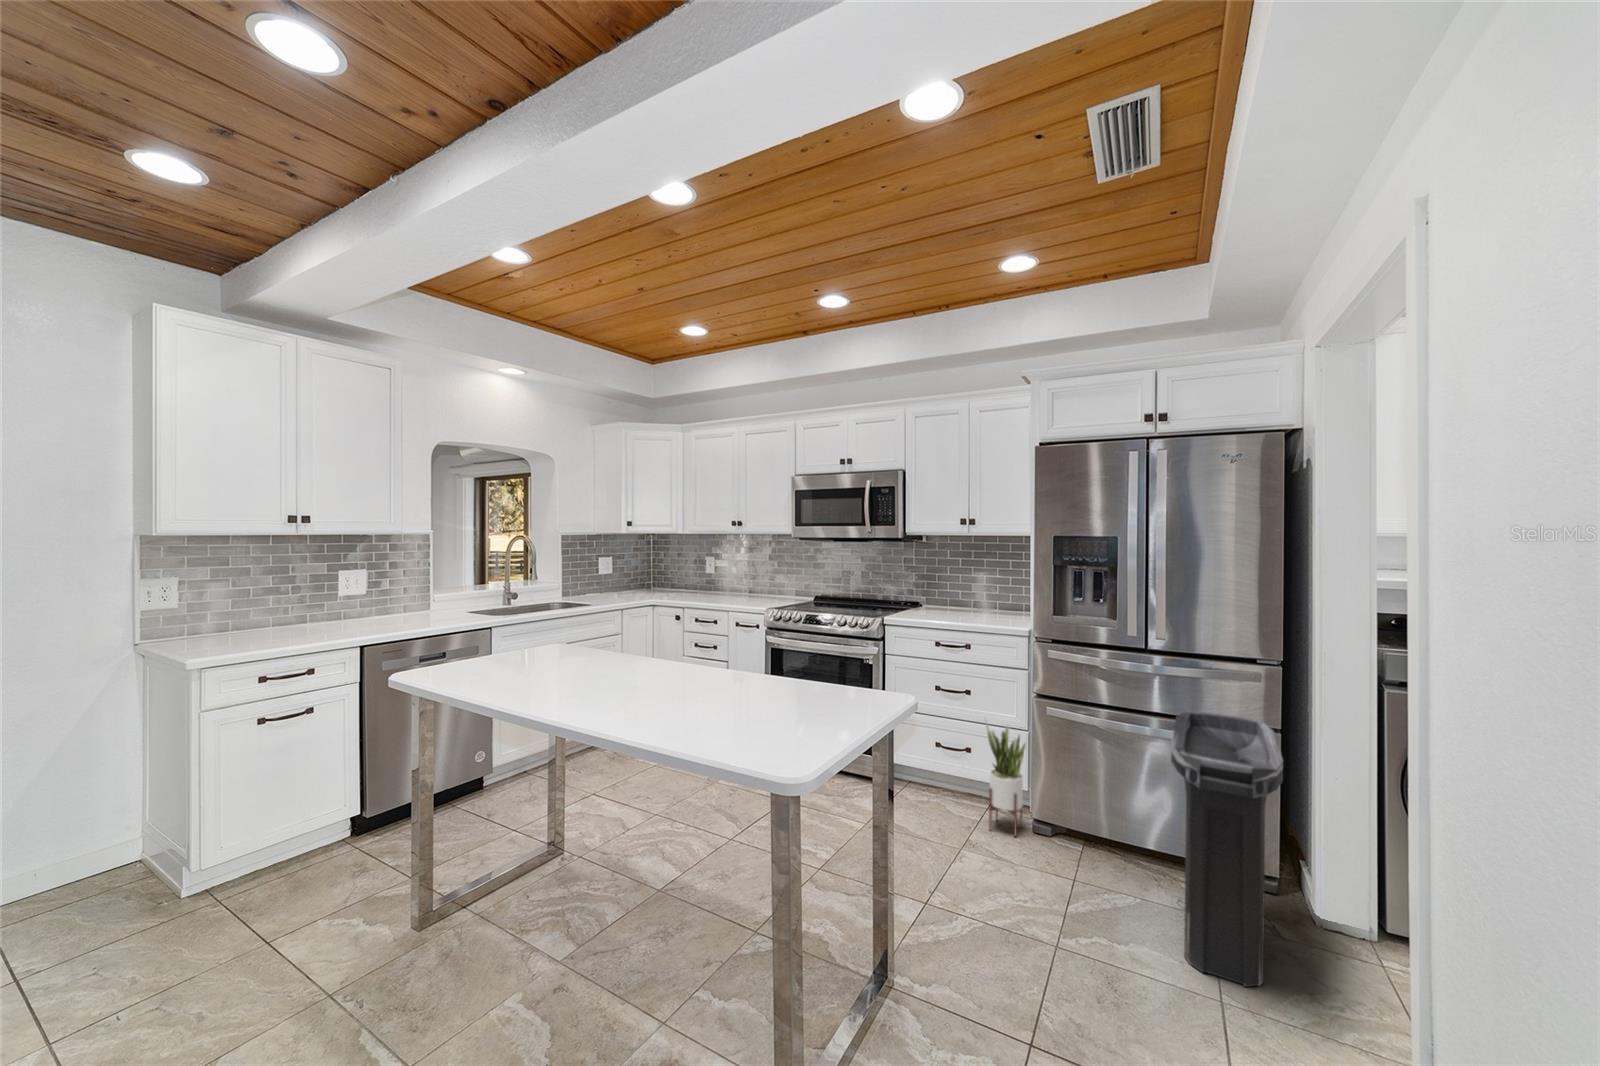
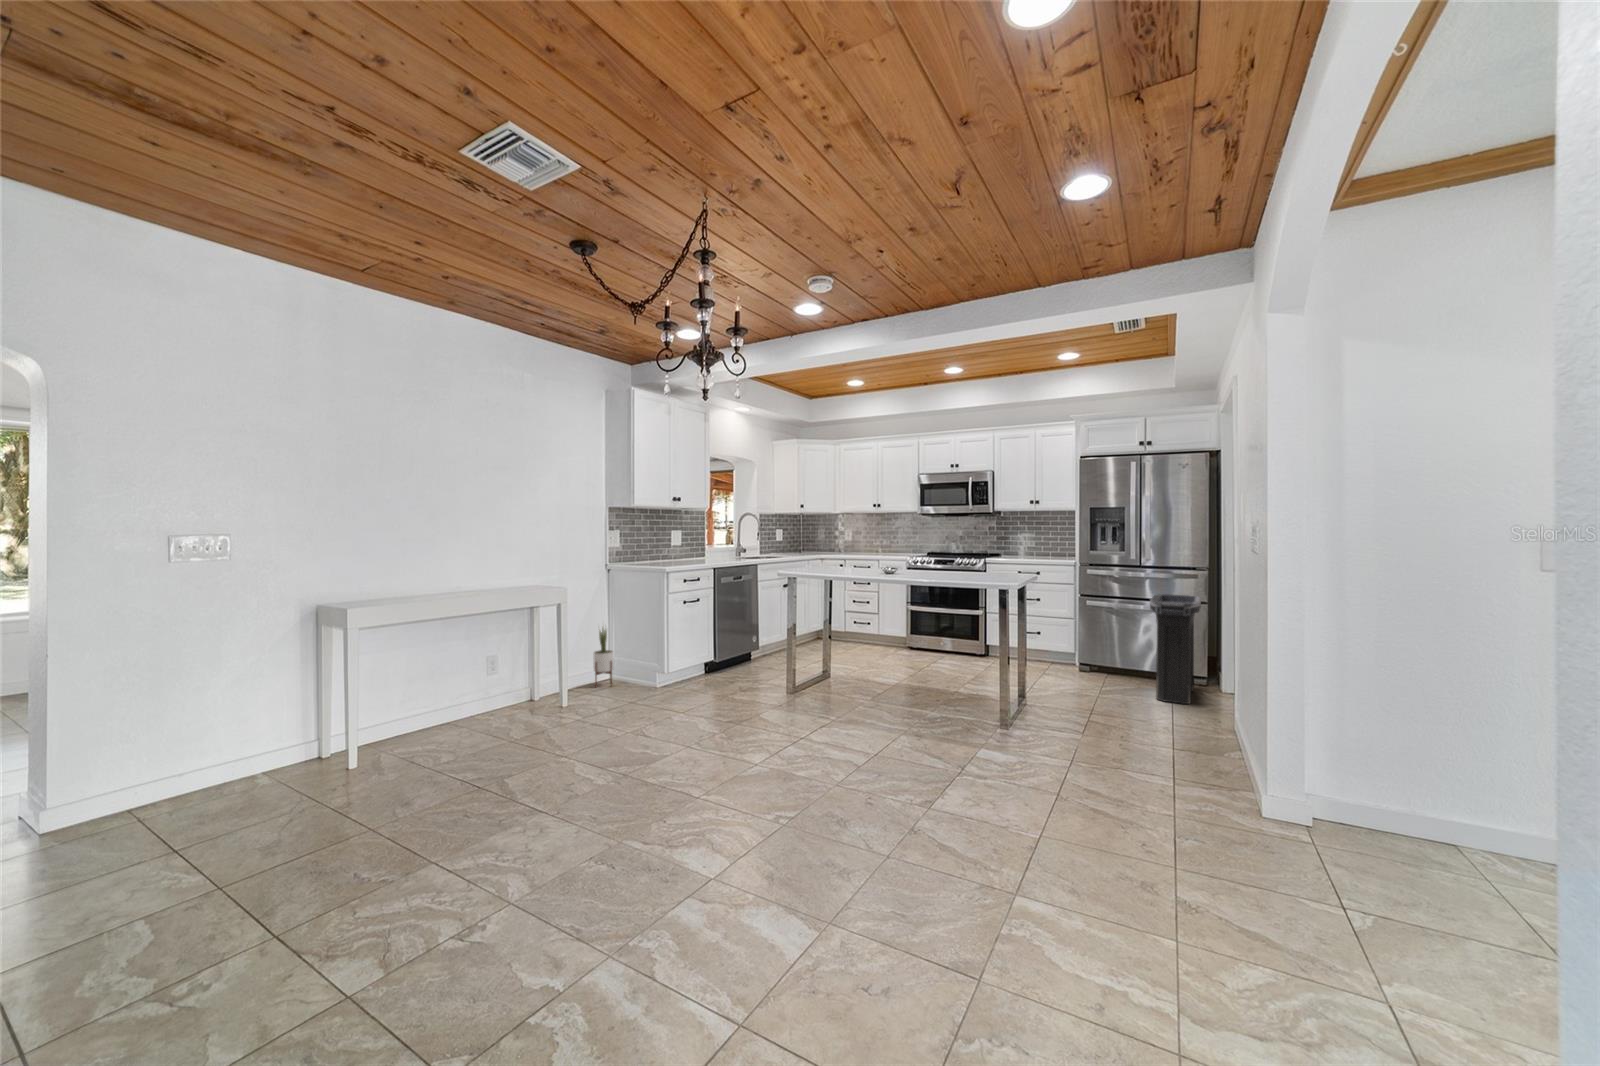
potted plant: present [985,721,1026,836] -> present [593,627,614,686]

